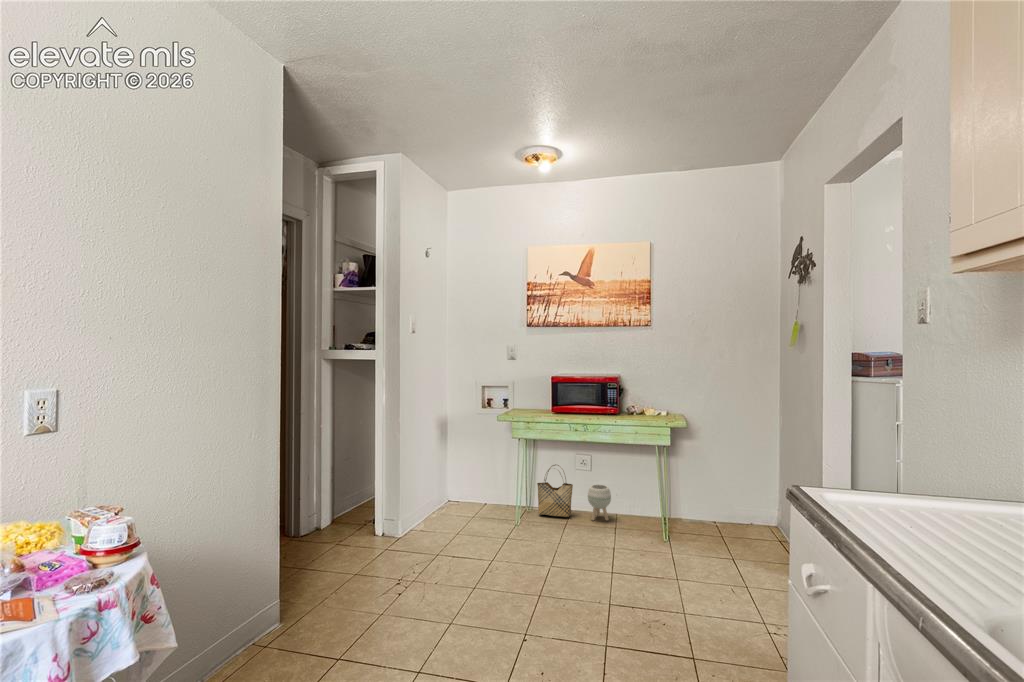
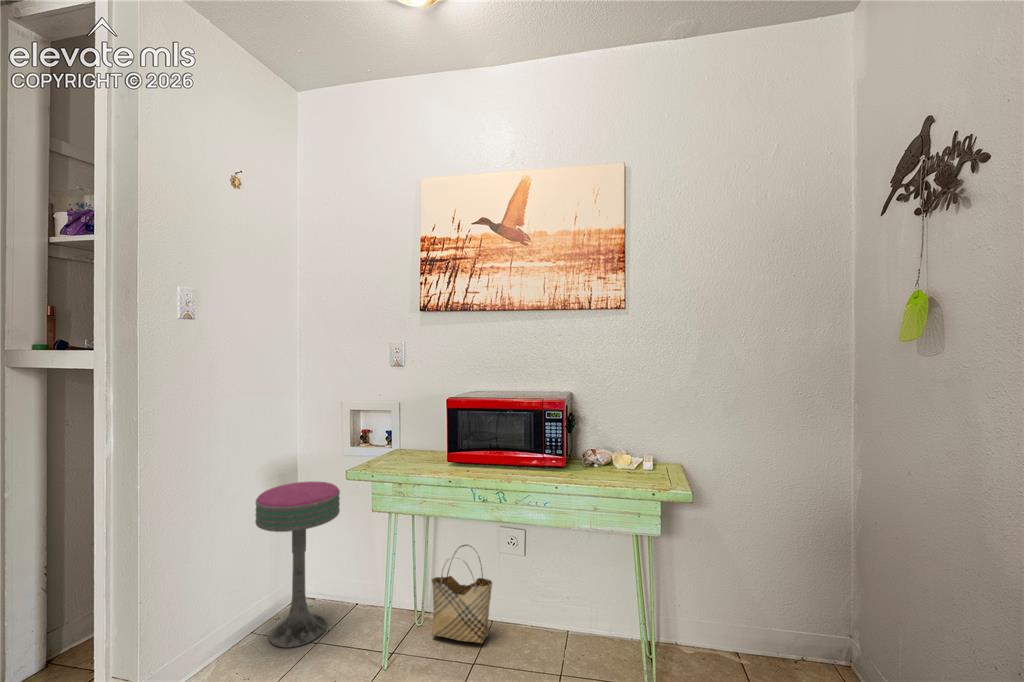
bar stool: none [437,429,482,518] -> present [255,481,340,648]
planter: present [588,484,611,521] -> none [516,583,556,652]

